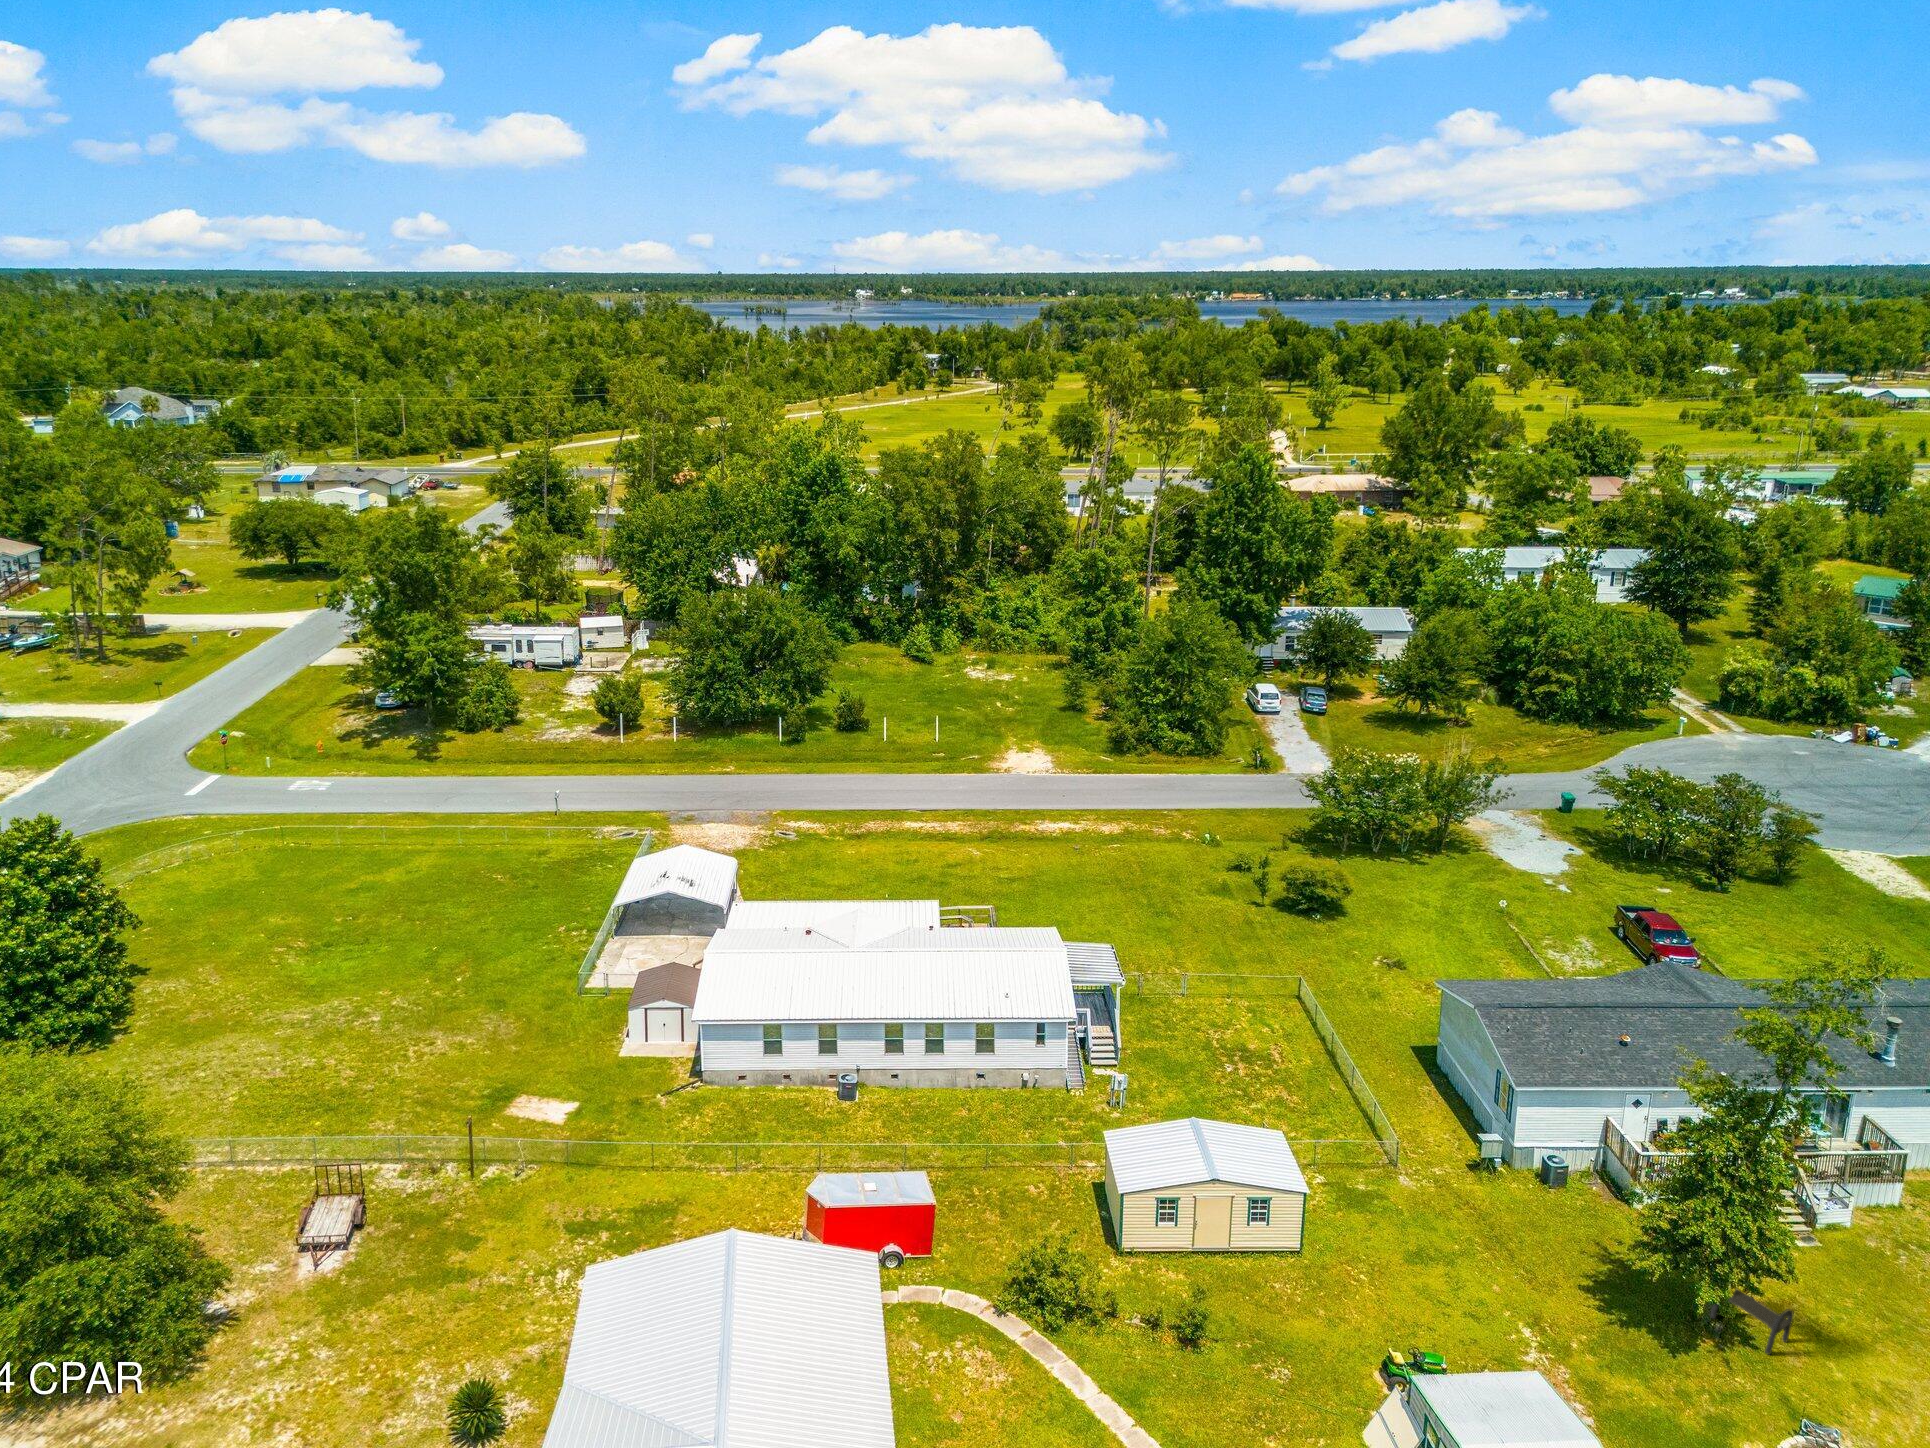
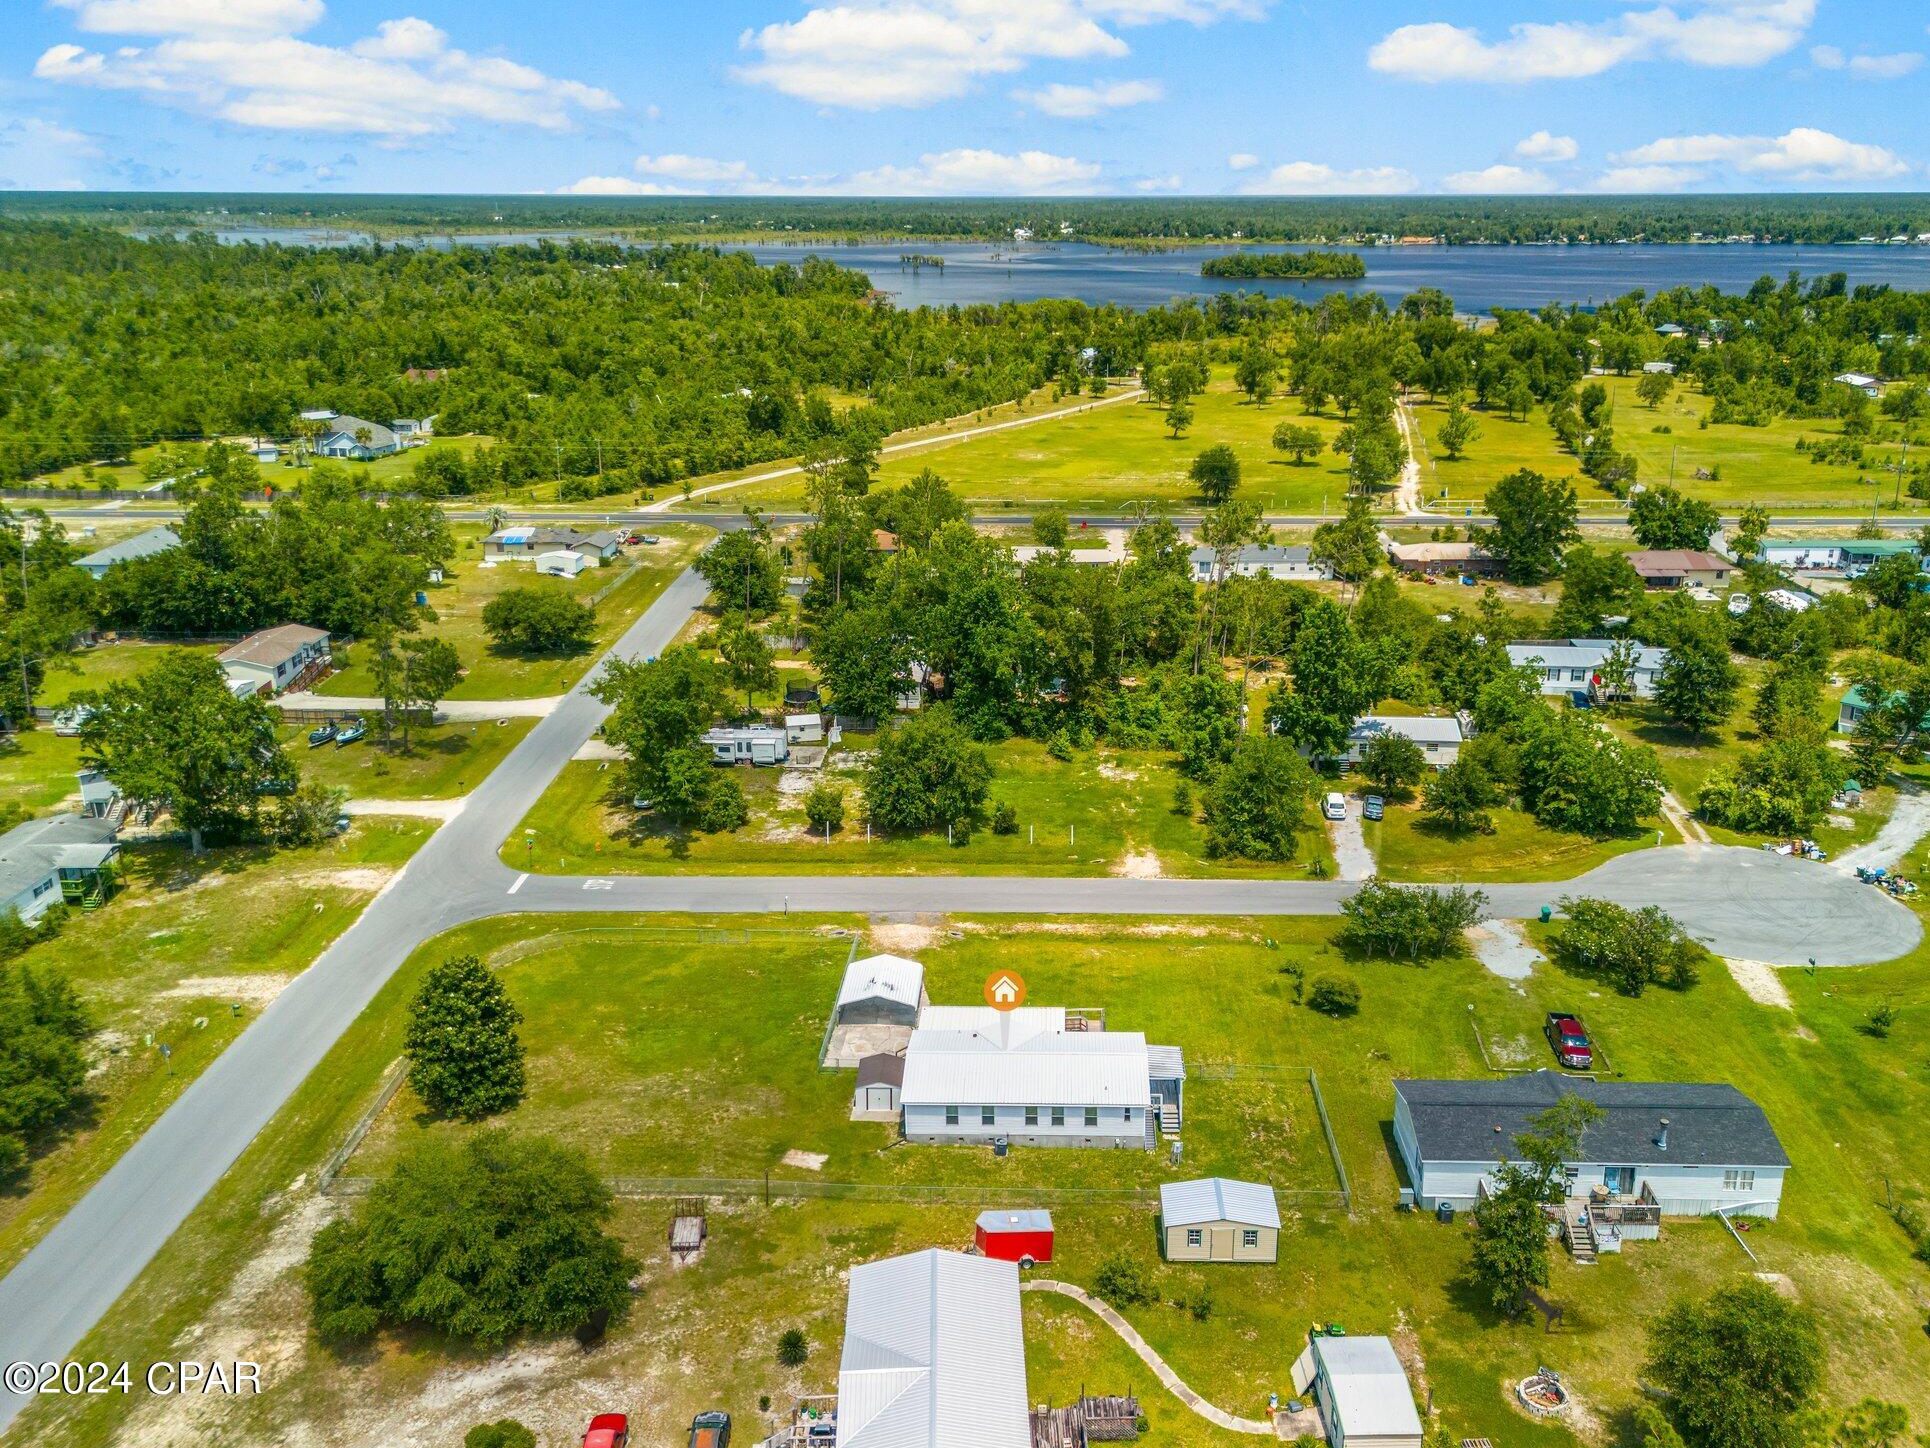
lounge chair: none [91,1336,158,1430] -> present [574,1306,610,1353]

